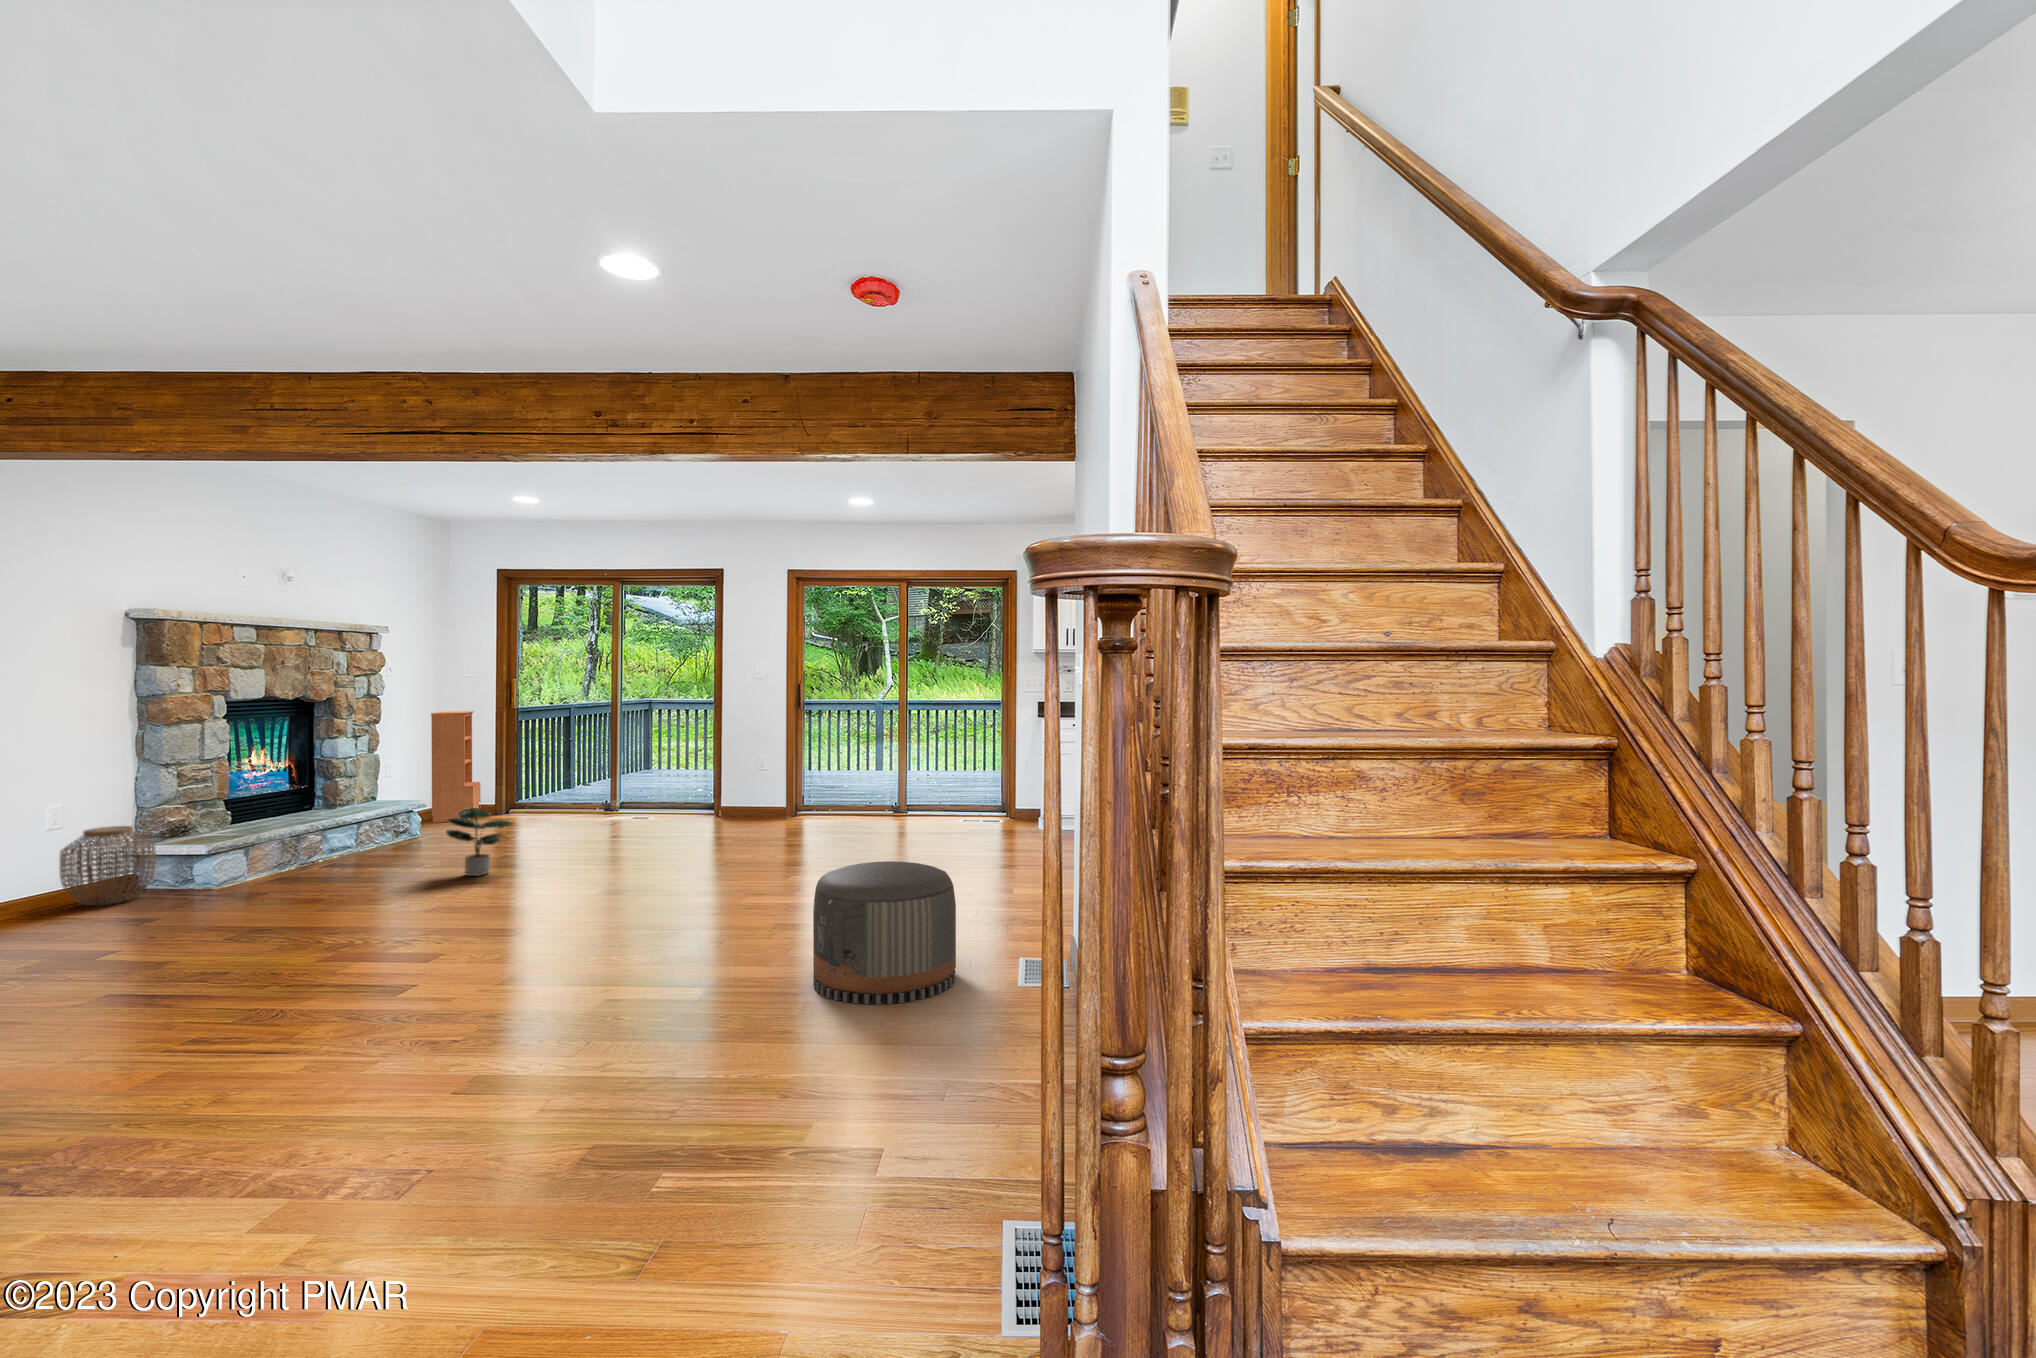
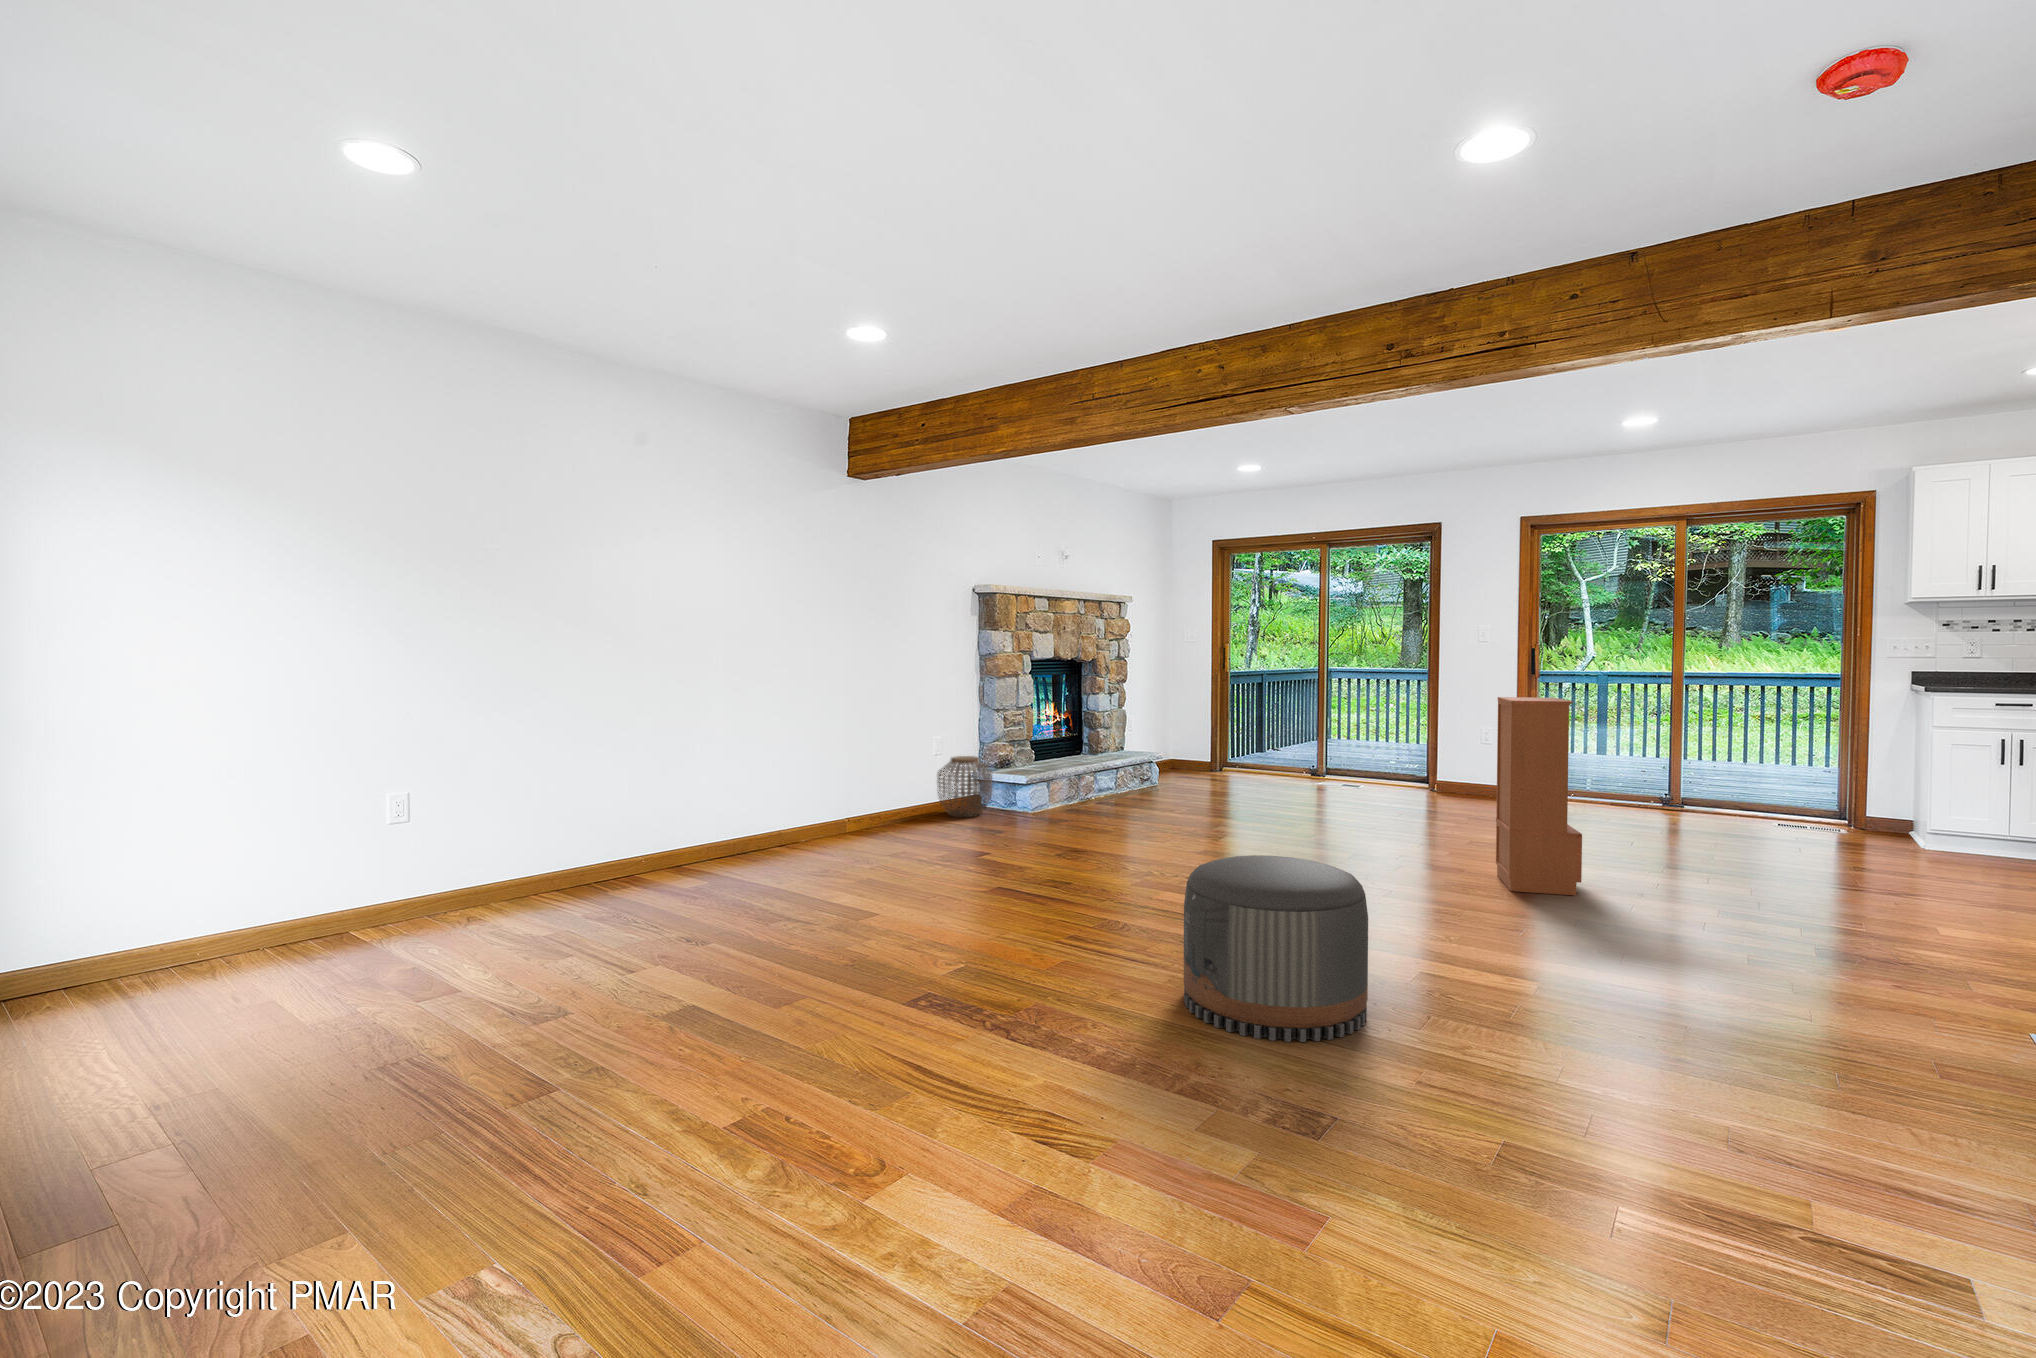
bookcase: present [431,711,480,822] -> present [1496,697,1582,895]
potted plant: present [446,808,514,876] -> none [1198,762,1260,827]
pouf: present [813,861,956,1005] -> present [1184,855,1368,1042]

